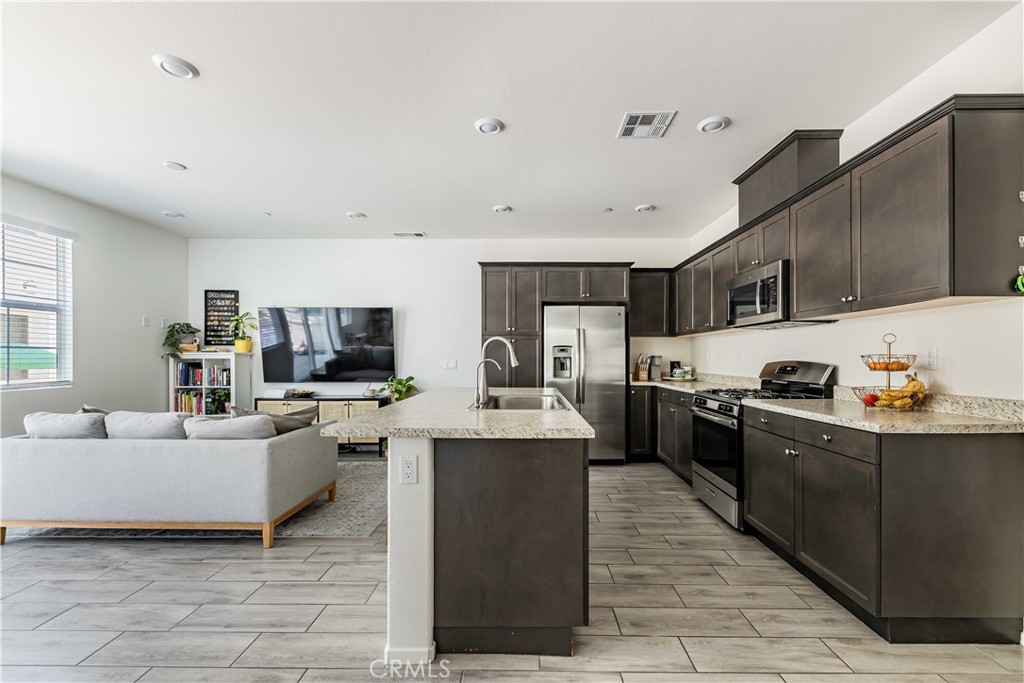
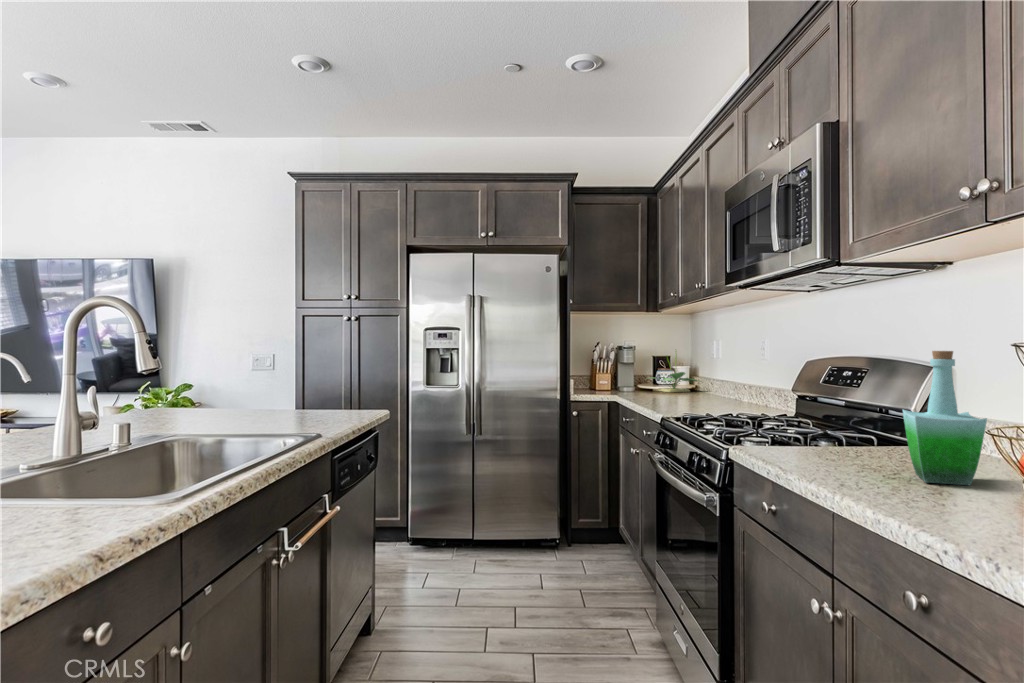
bottle: none [818,358,851,409] -> present [903,351,987,485]

